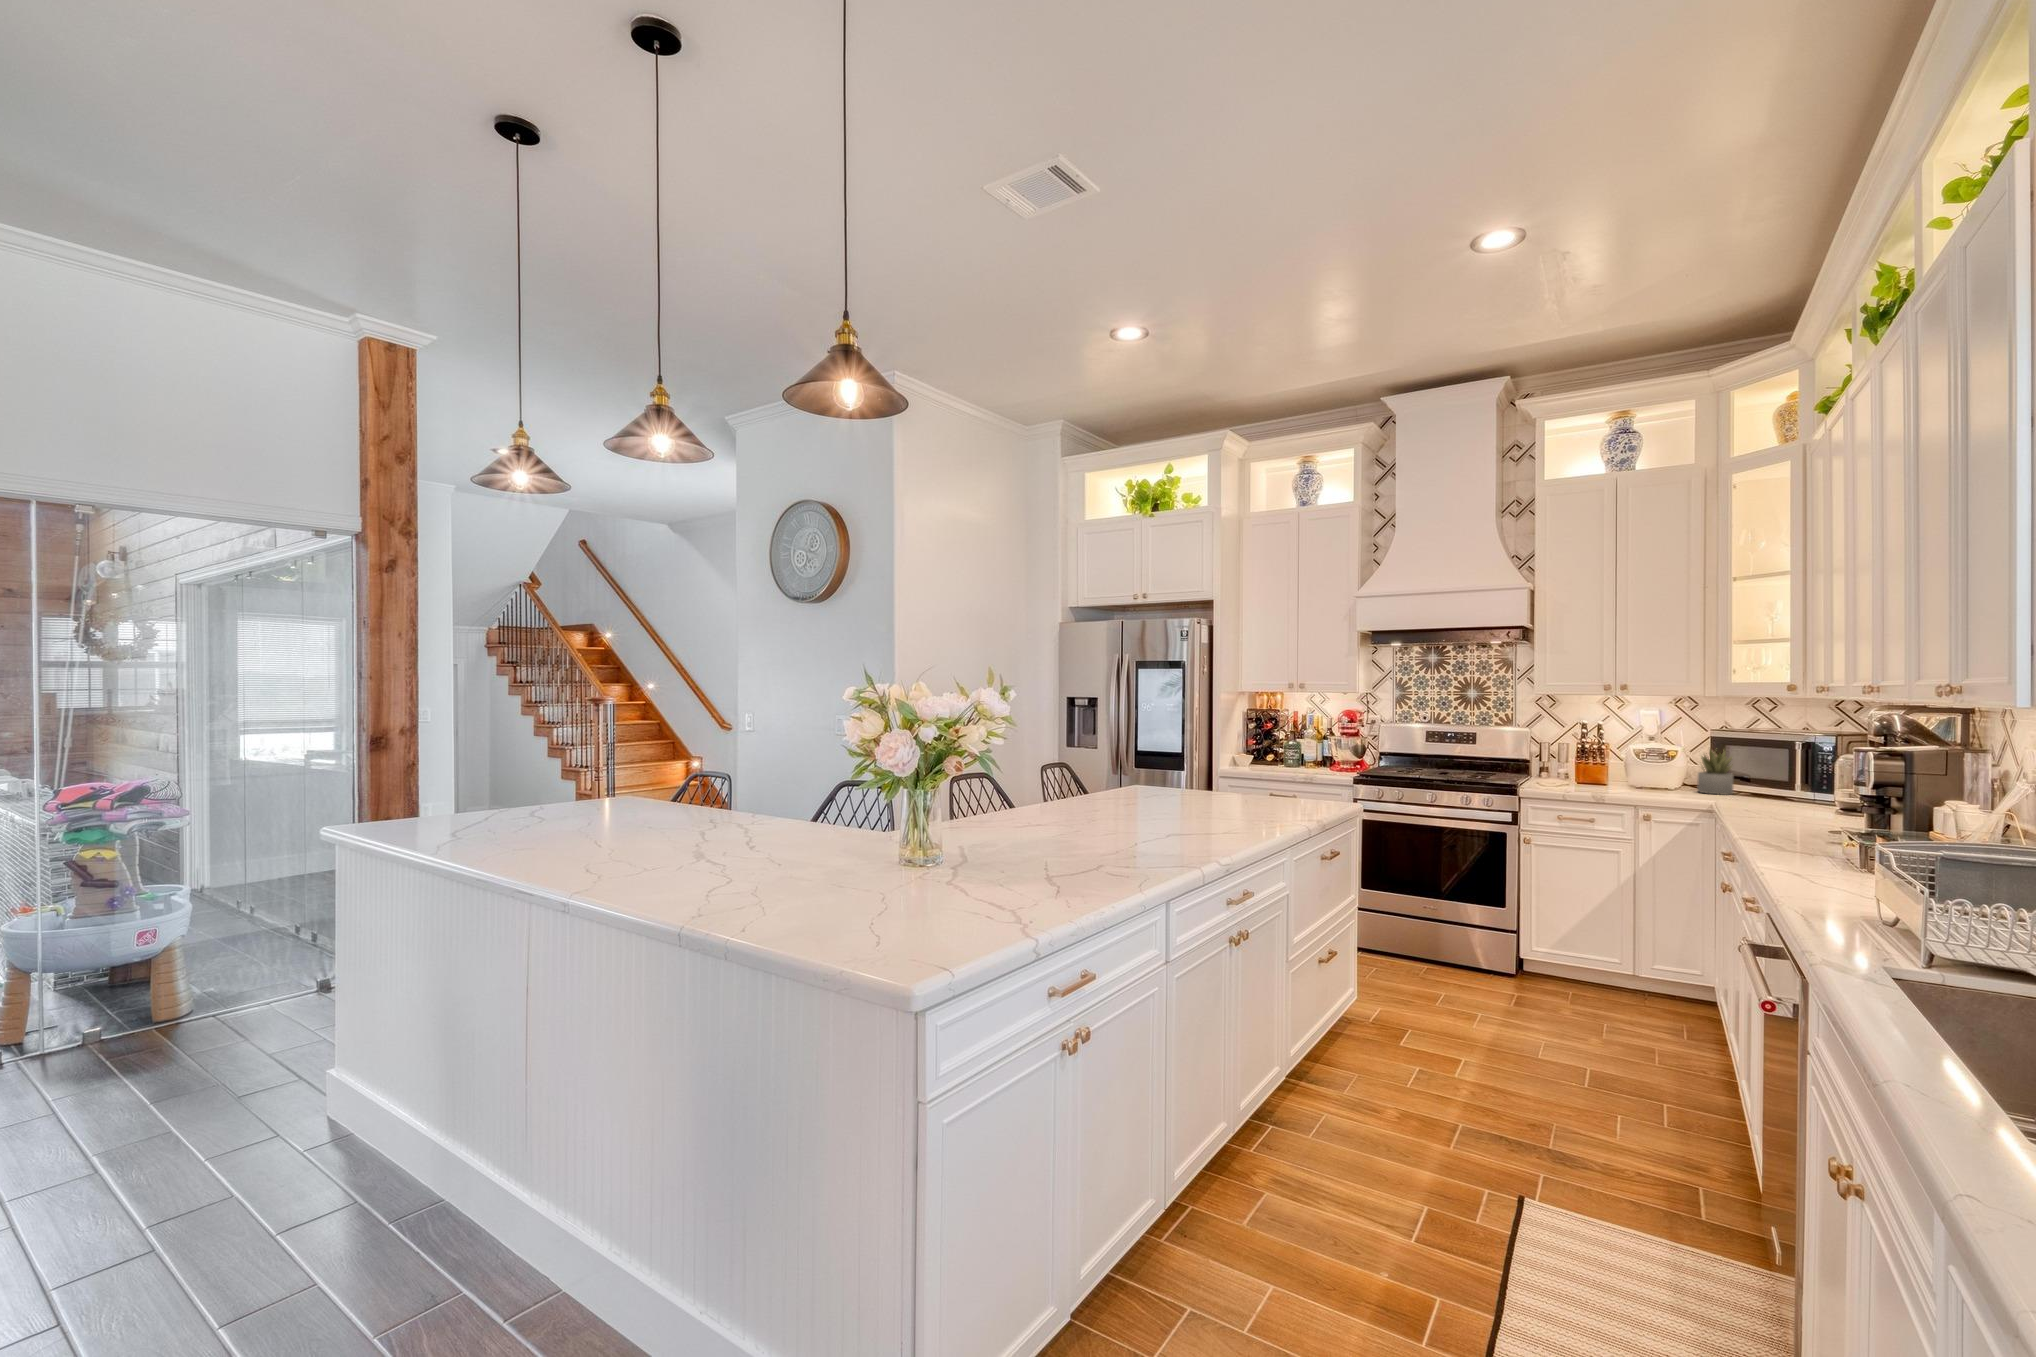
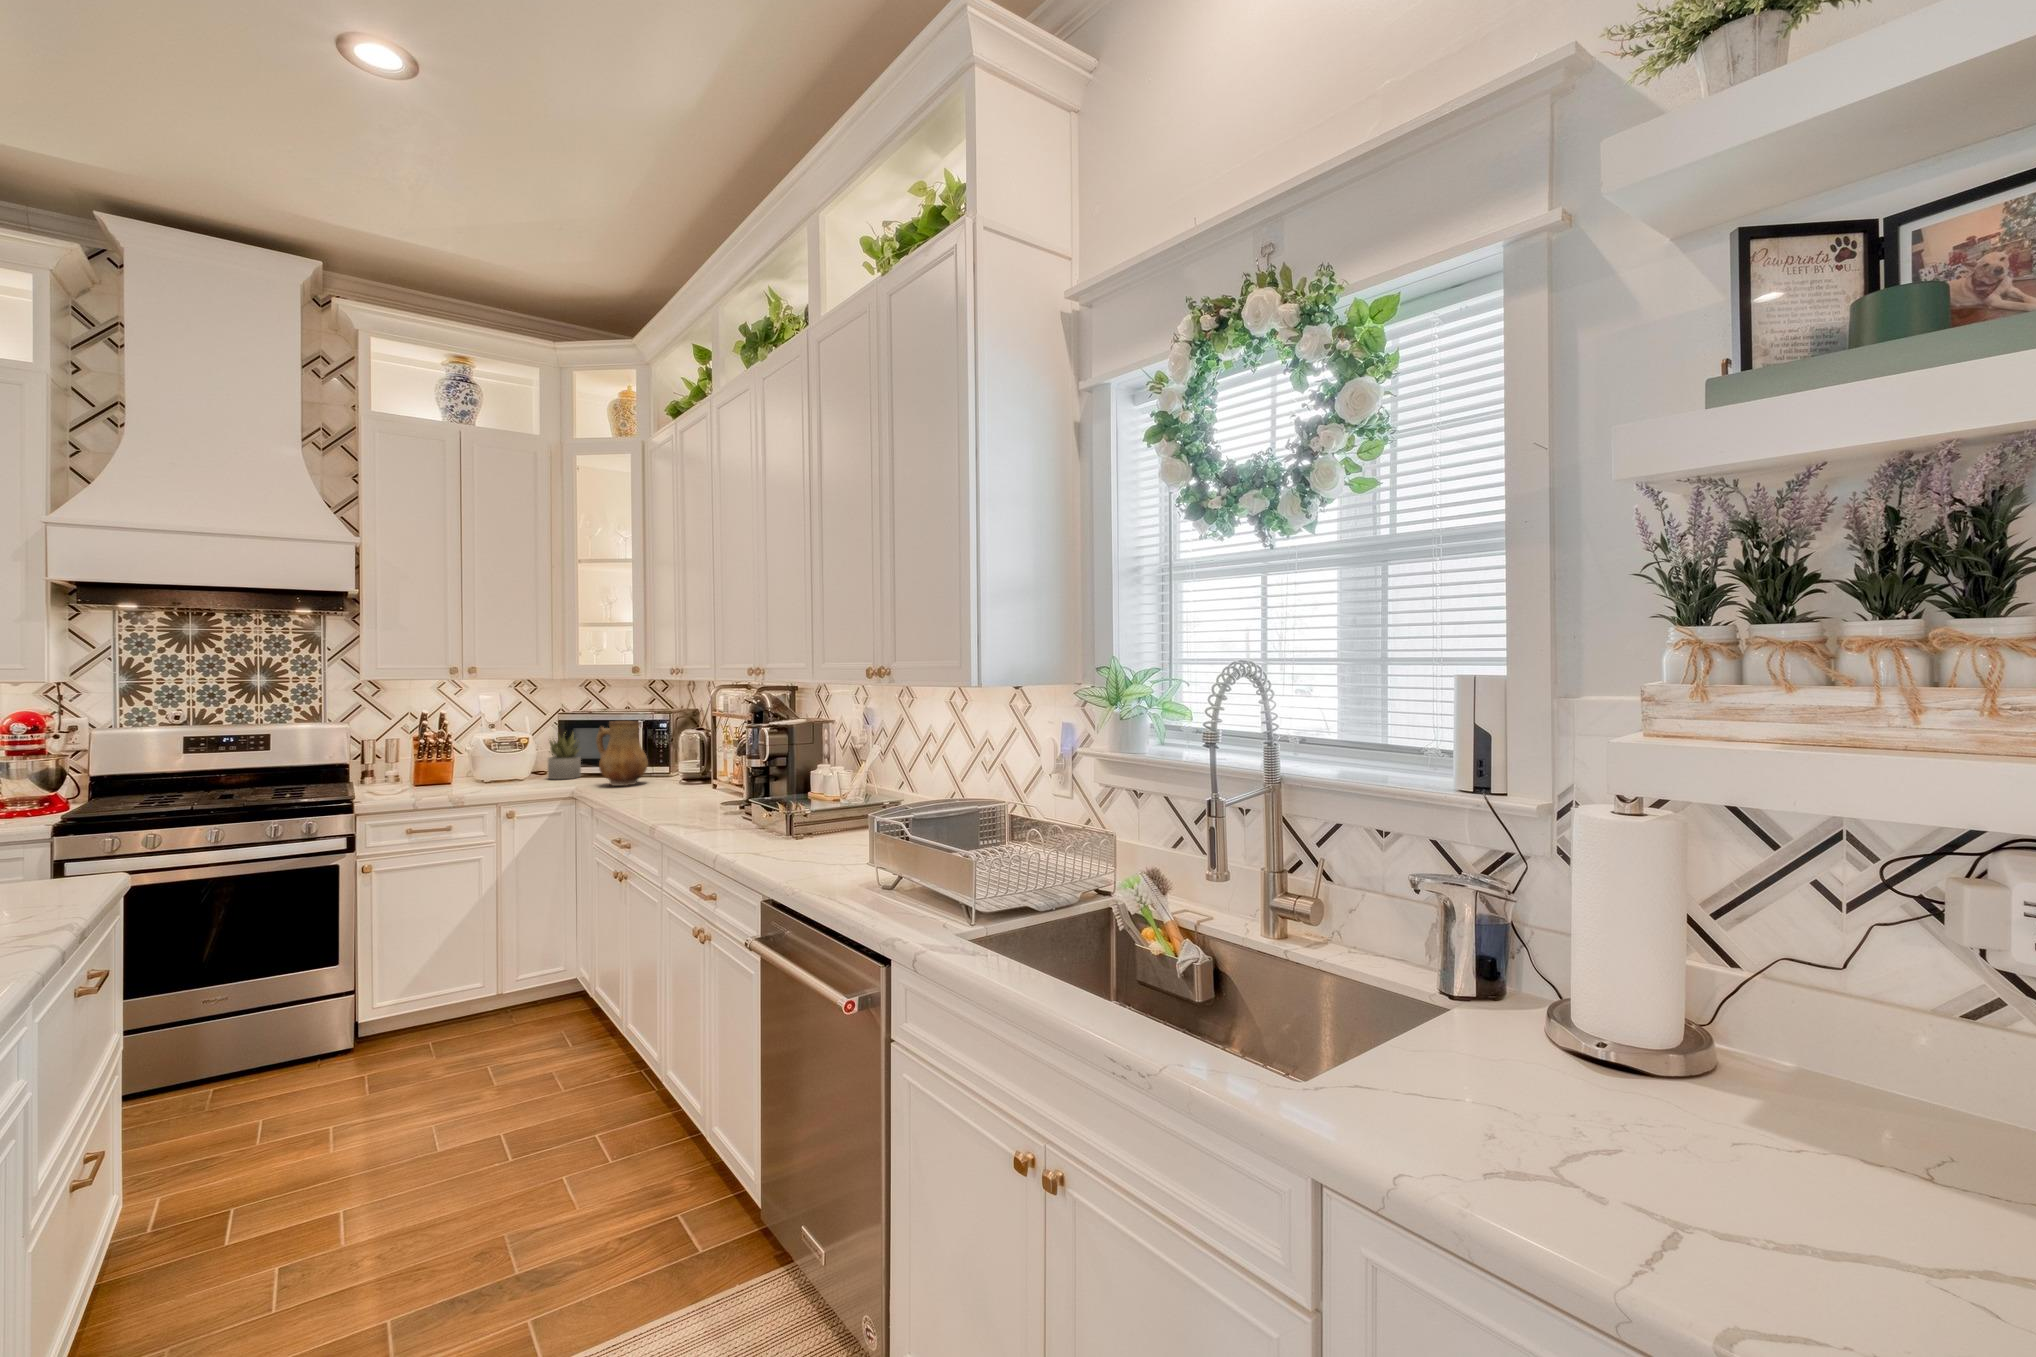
ceramic pitcher: none [1737,740,1796,807] -> present [596,721,648,786]

